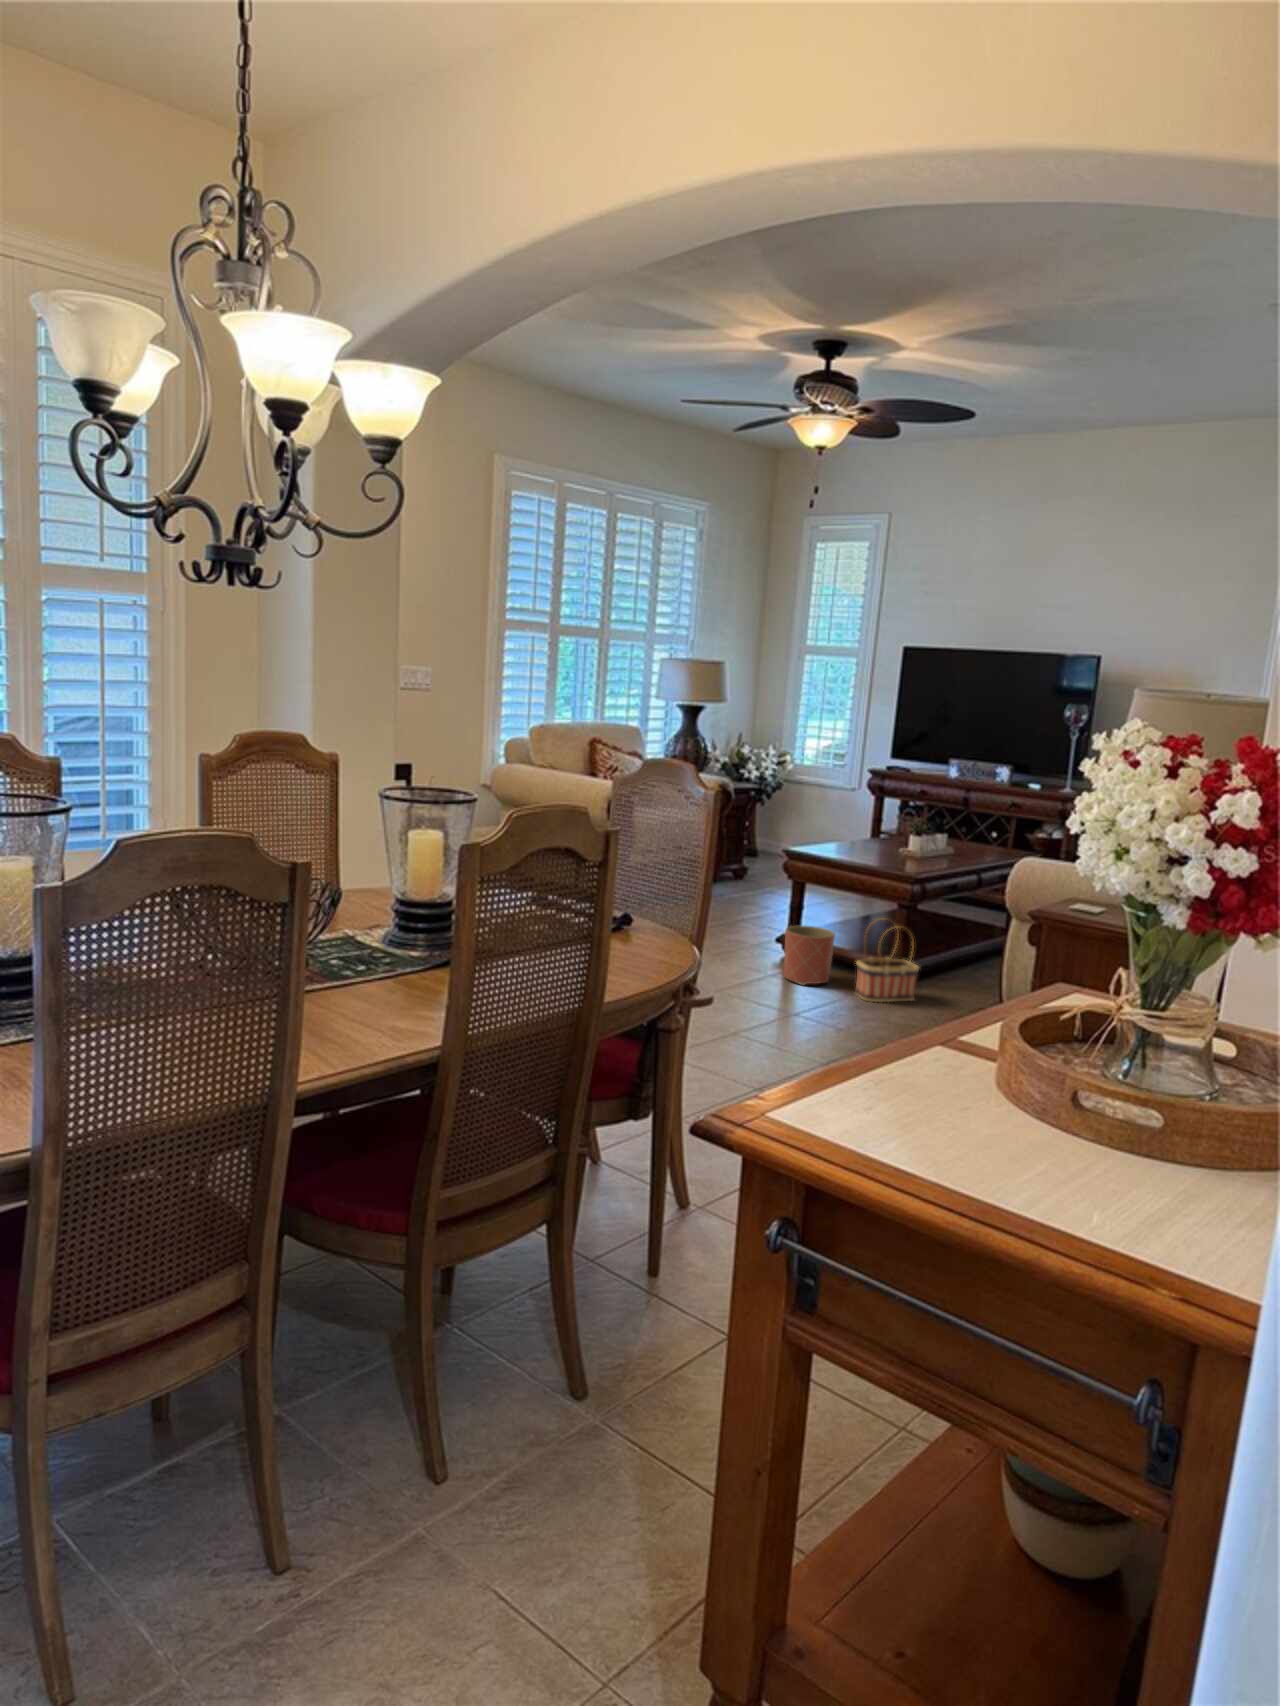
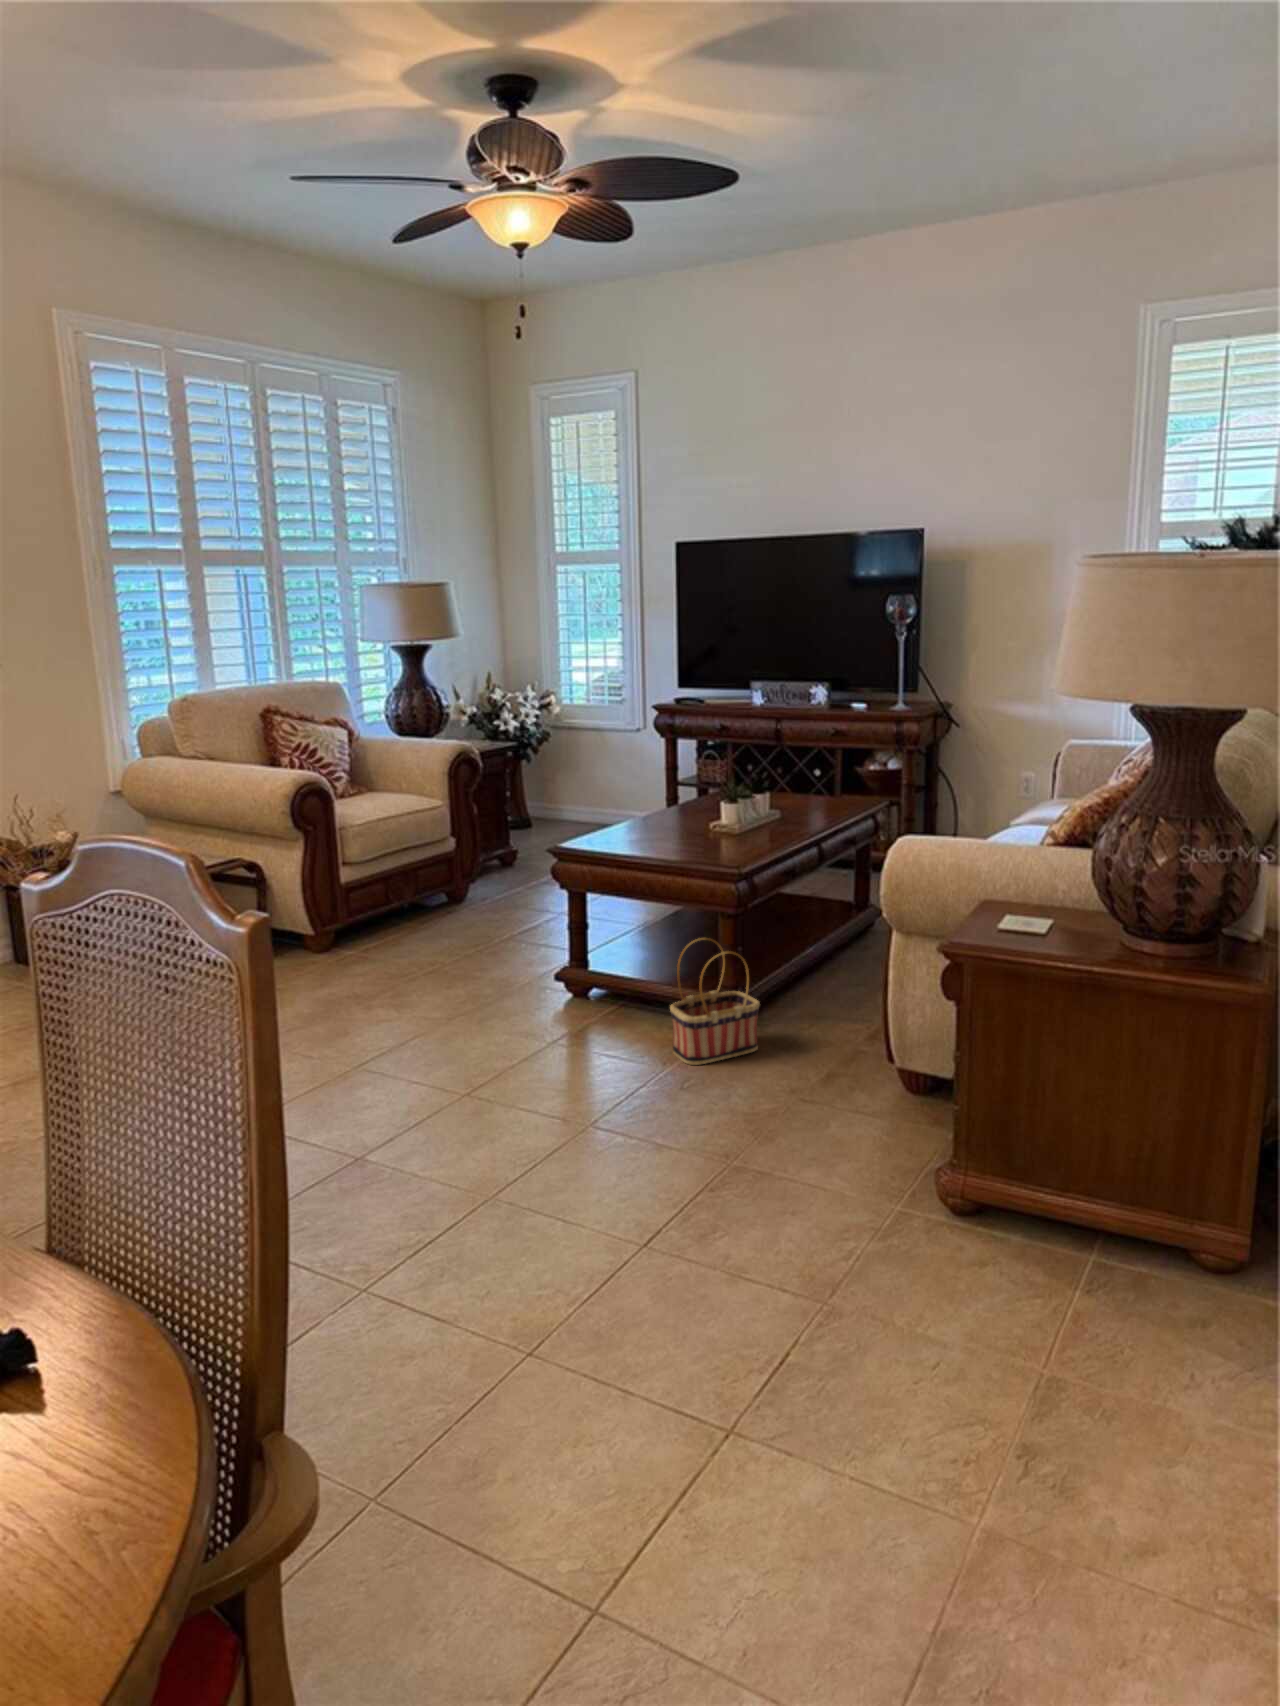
planter: present [784,926,835,985] -> none [563,958,635,1051]

